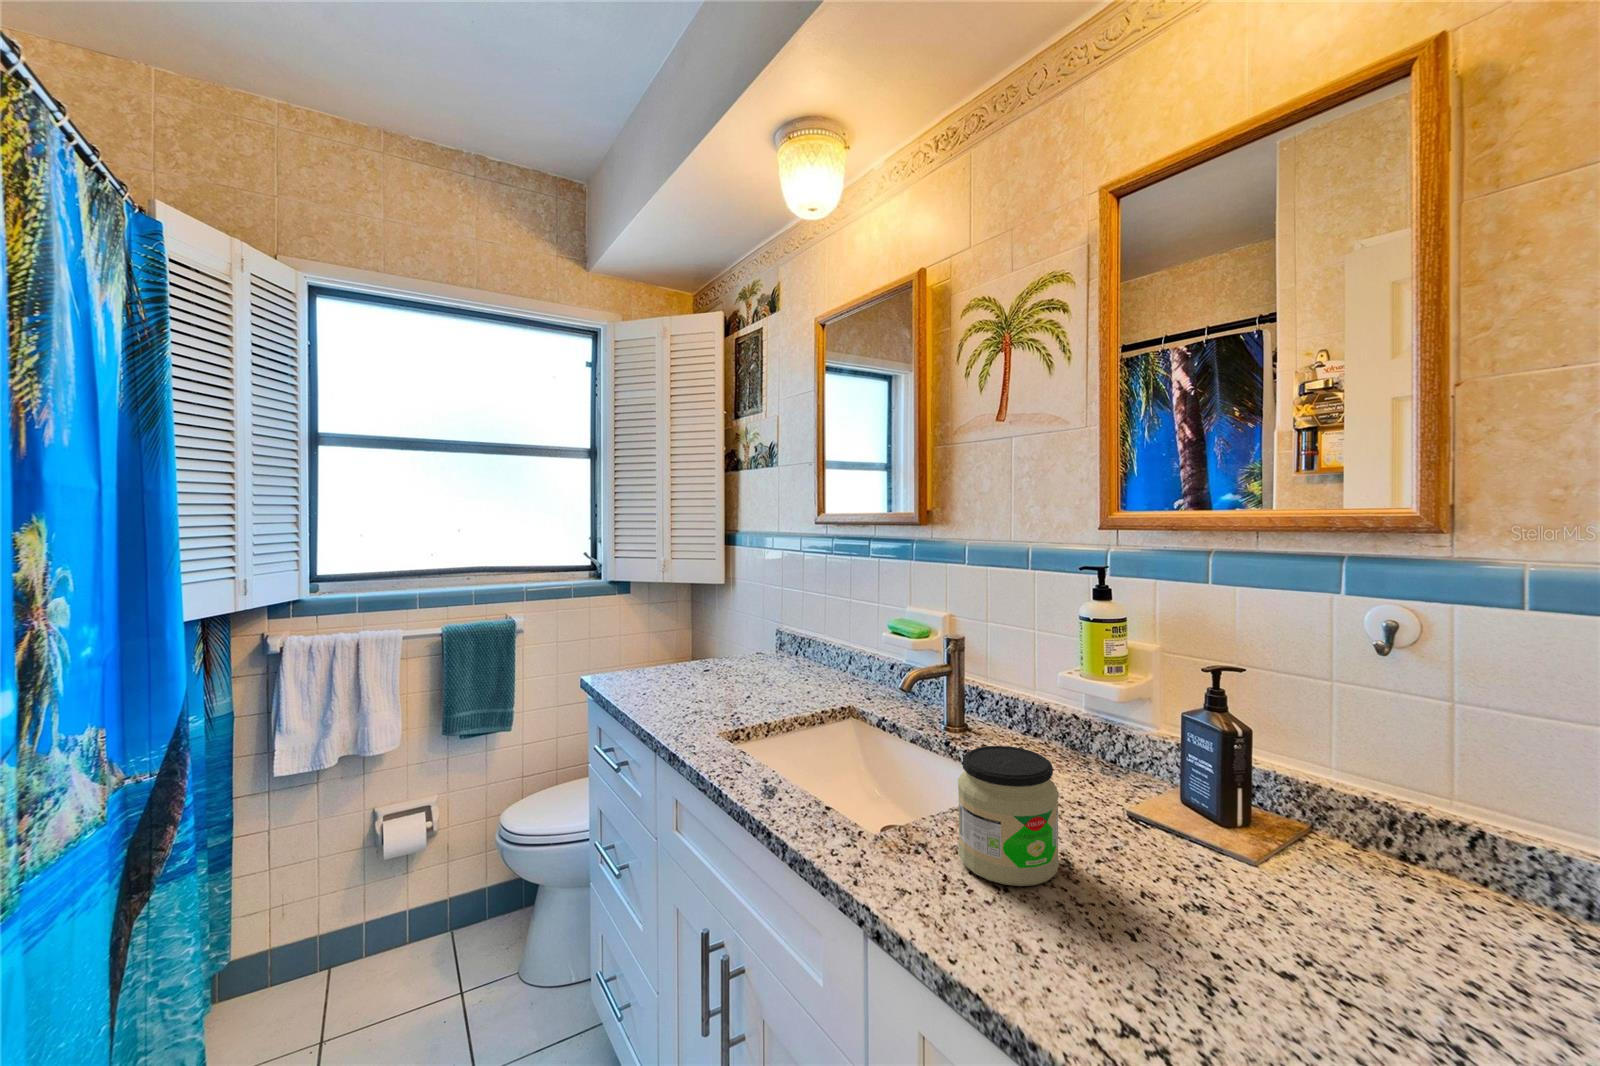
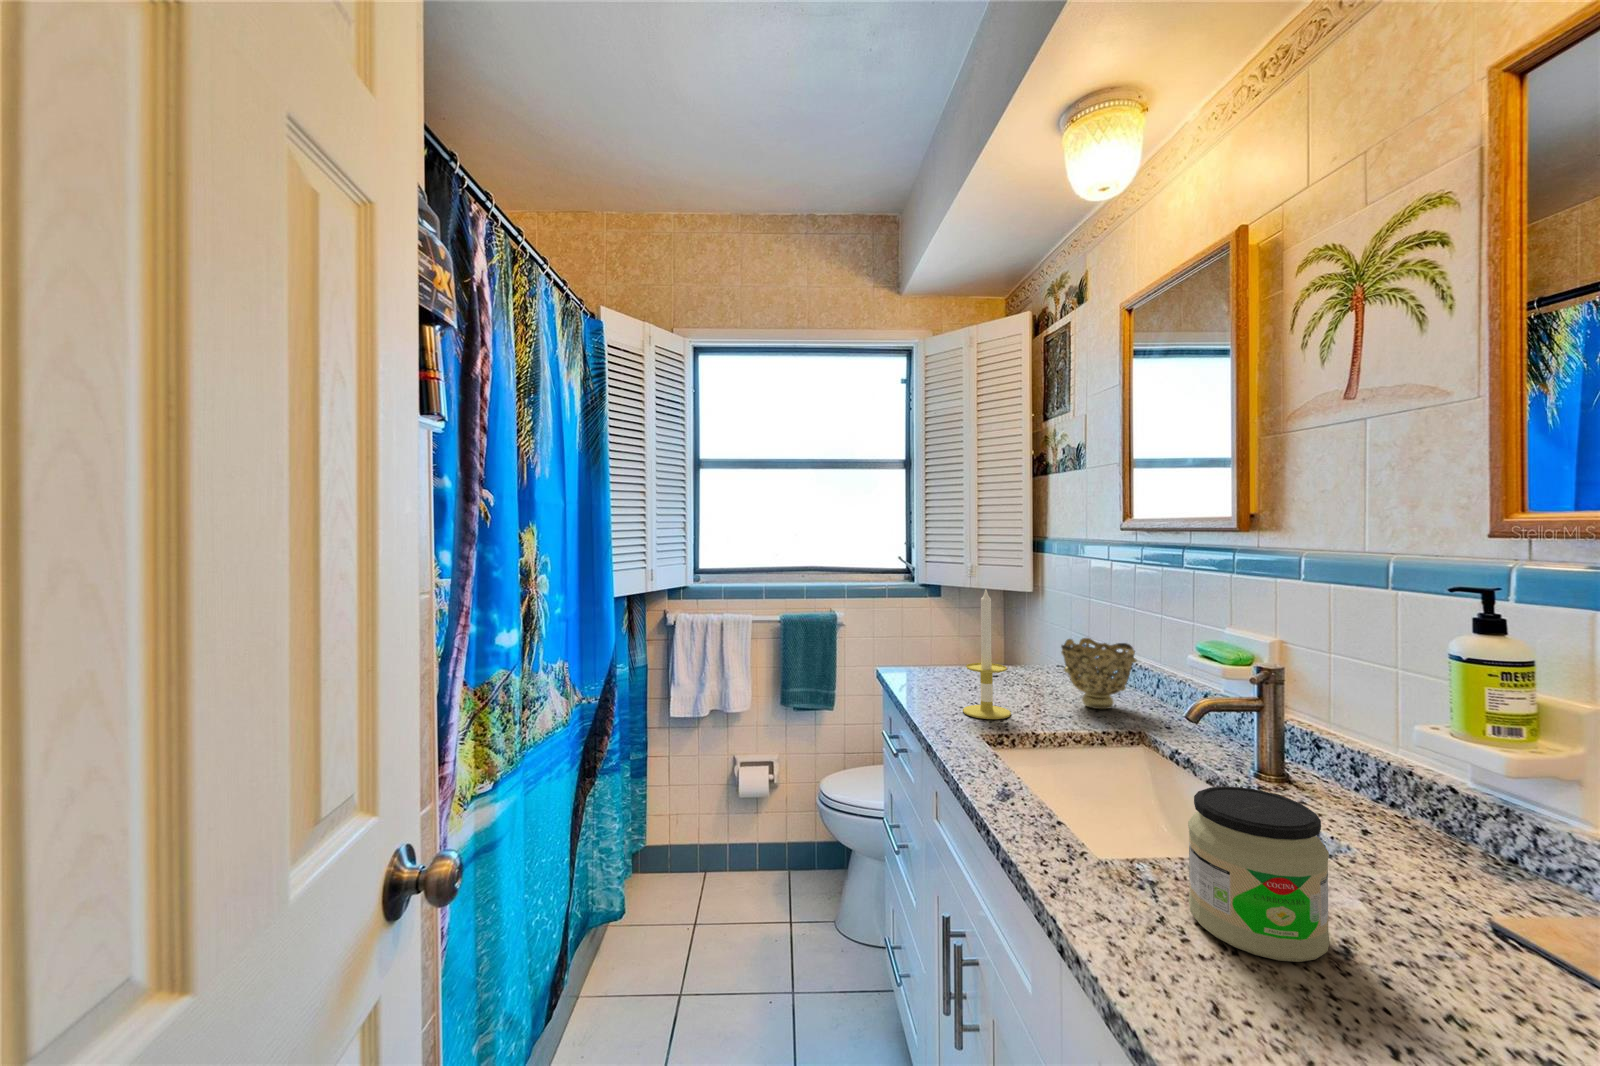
candle: none [691,584,739,717] -> present [963,589,1011,719]
decorative bowl: none [776,625,840,690] -> present [1061,638,1136,709]

